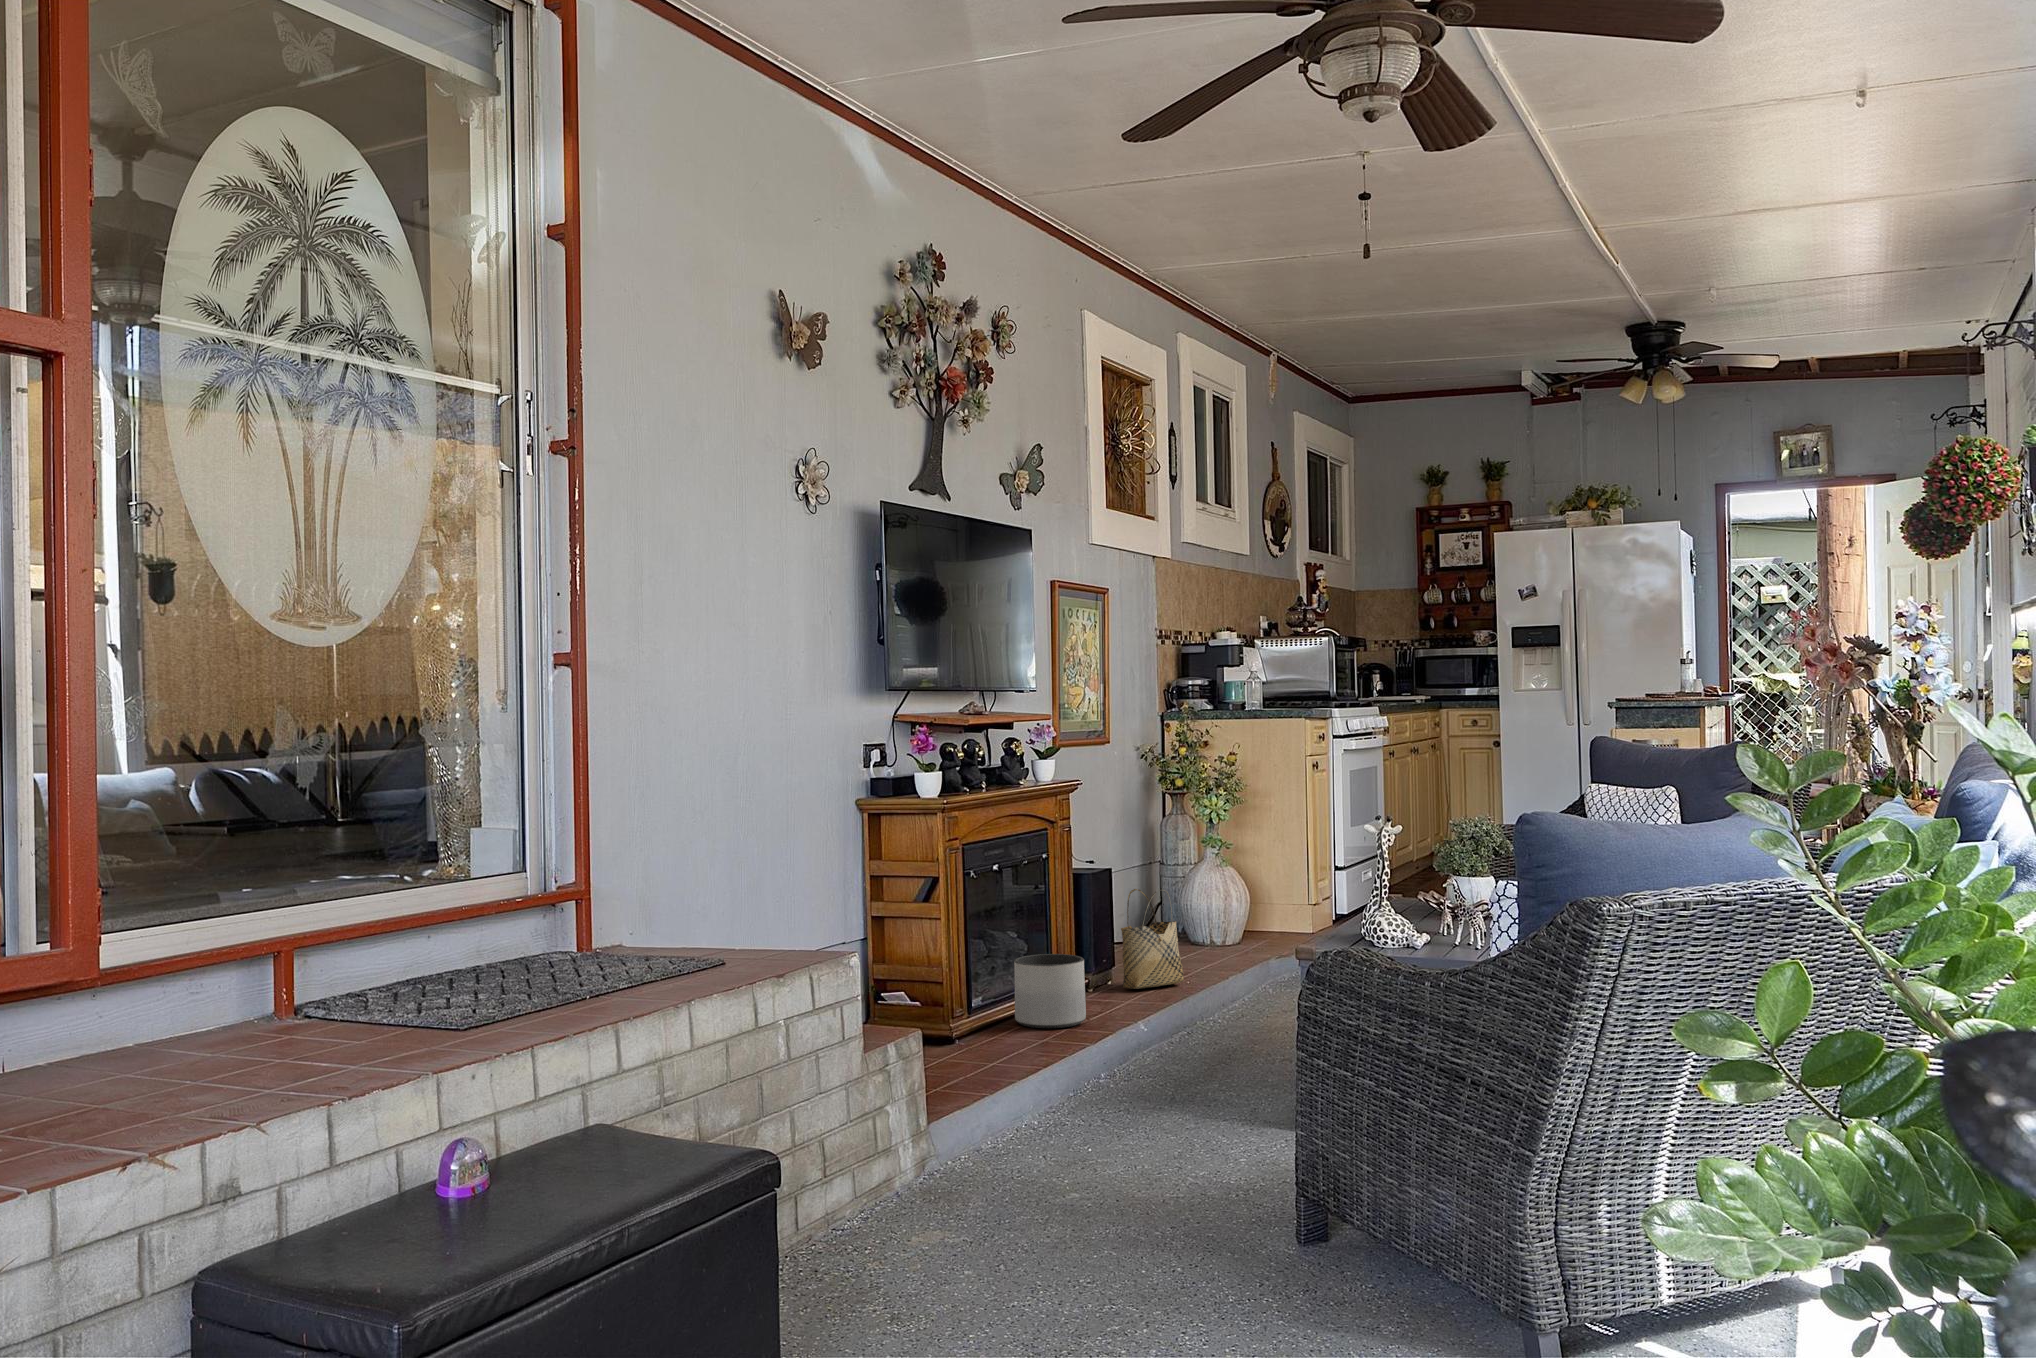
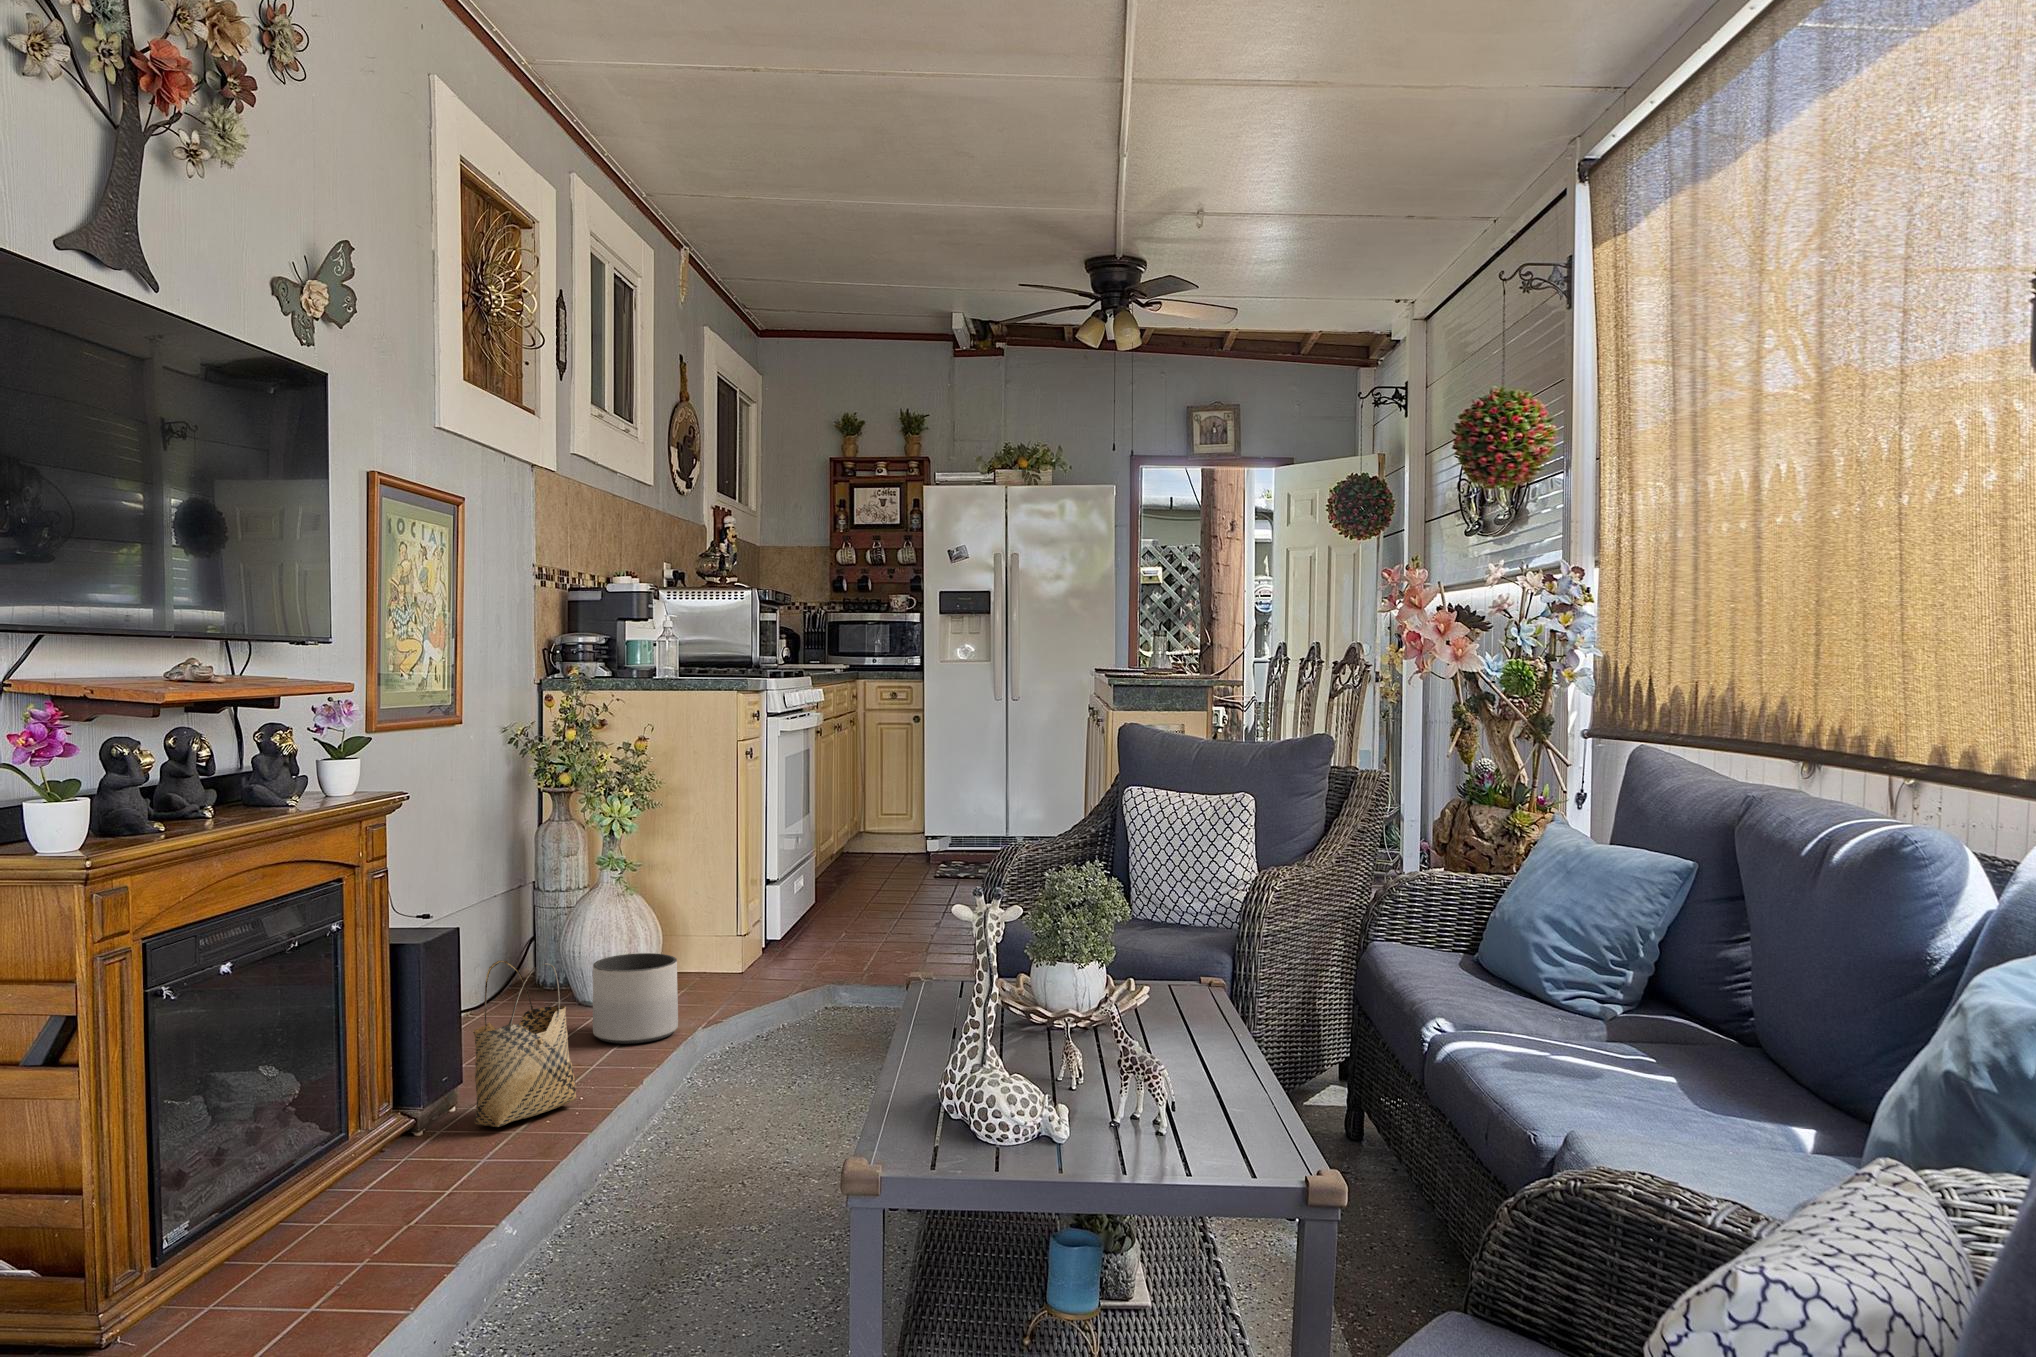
planter: present [1014,954,1086,1028] -> present [593,953,678,1044]

